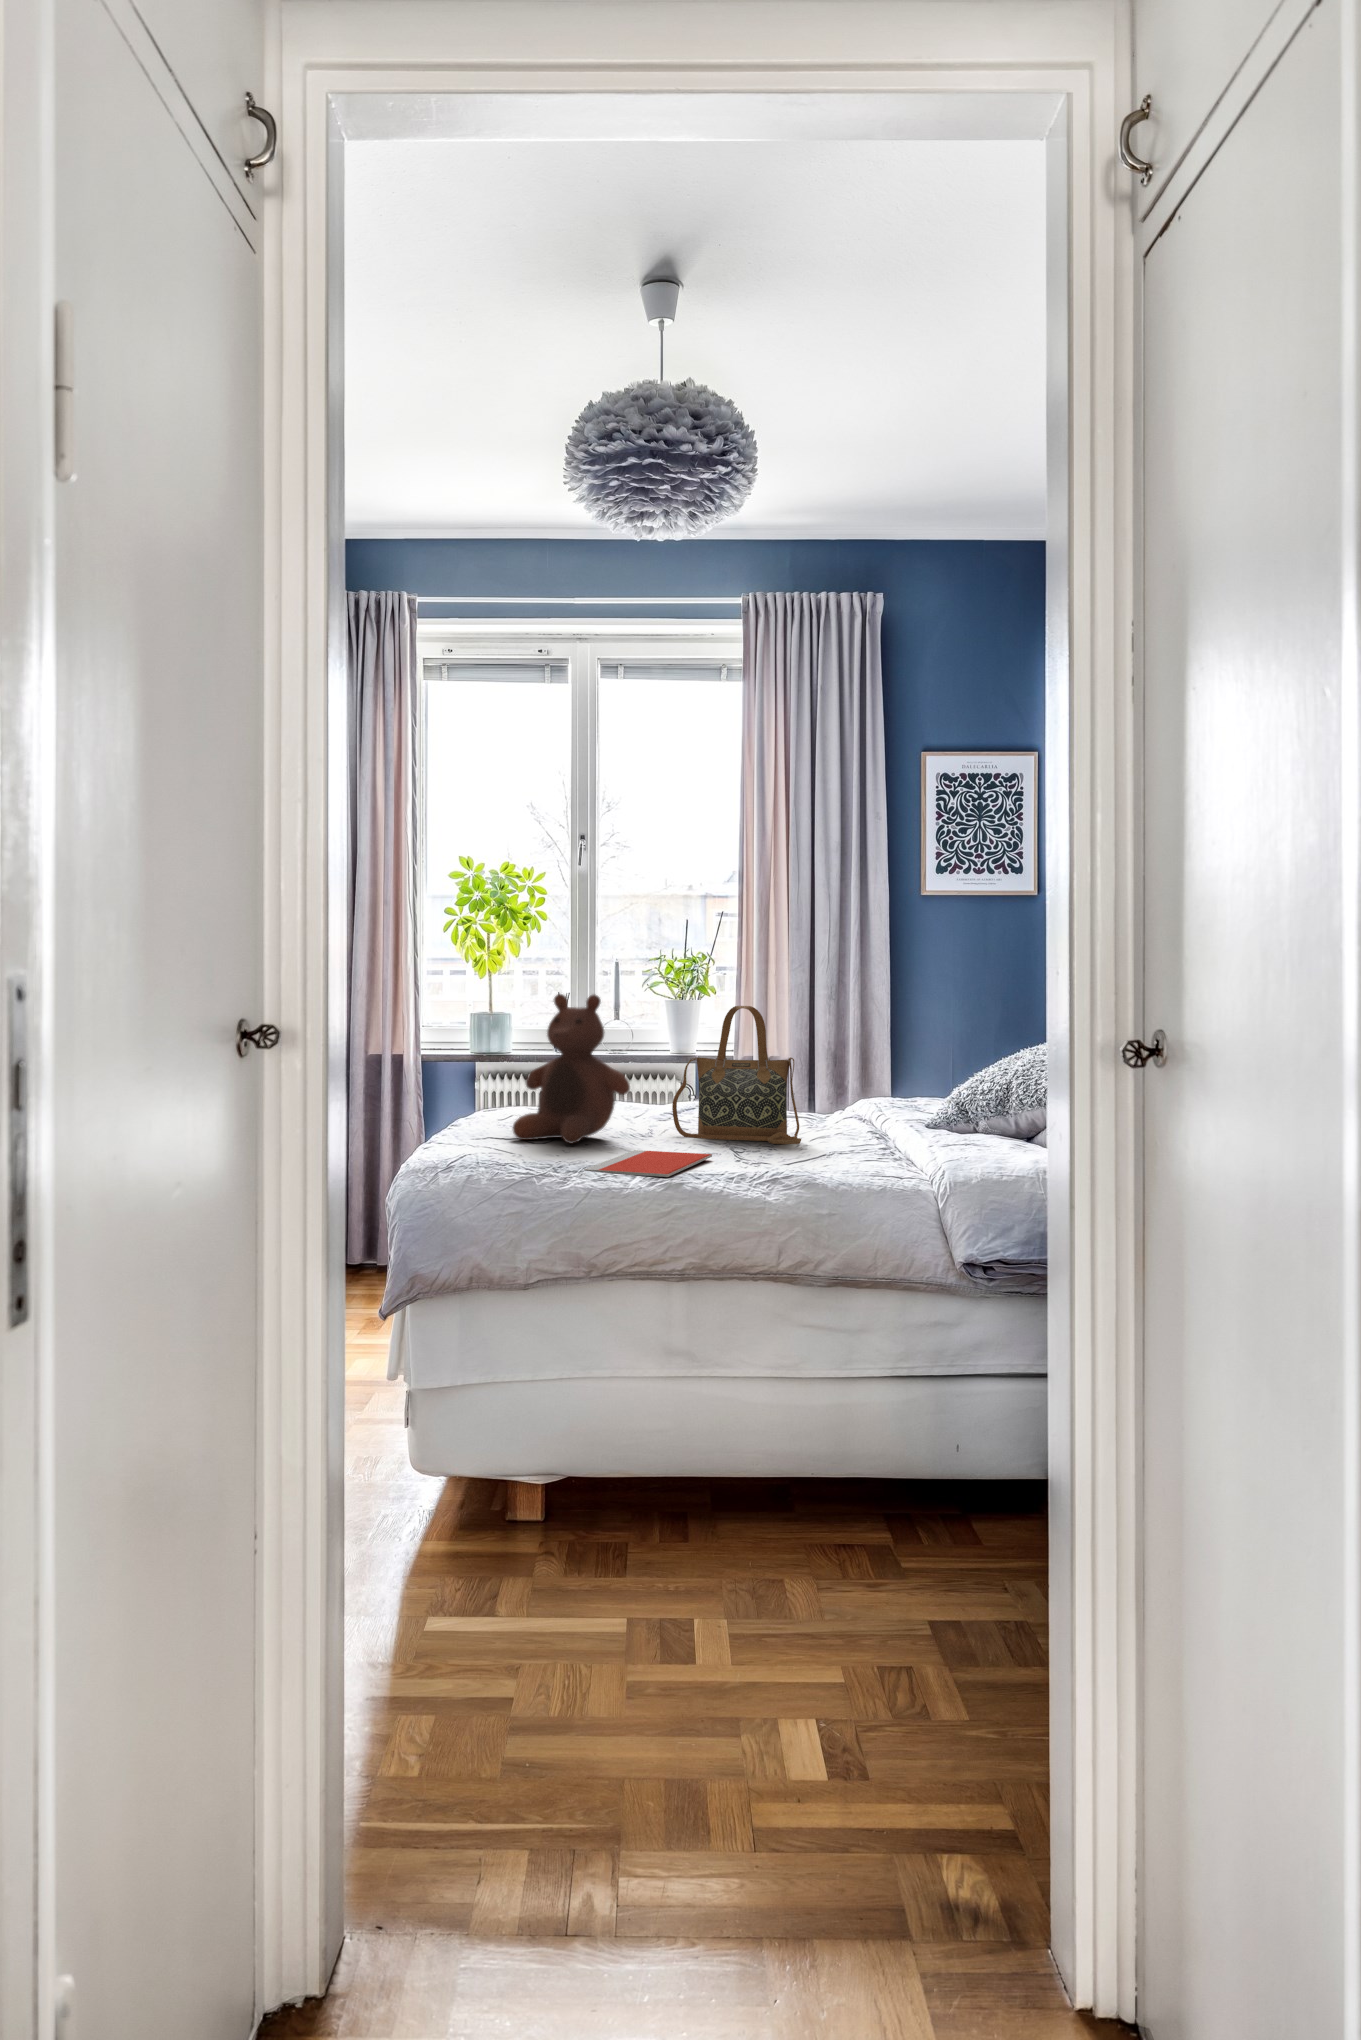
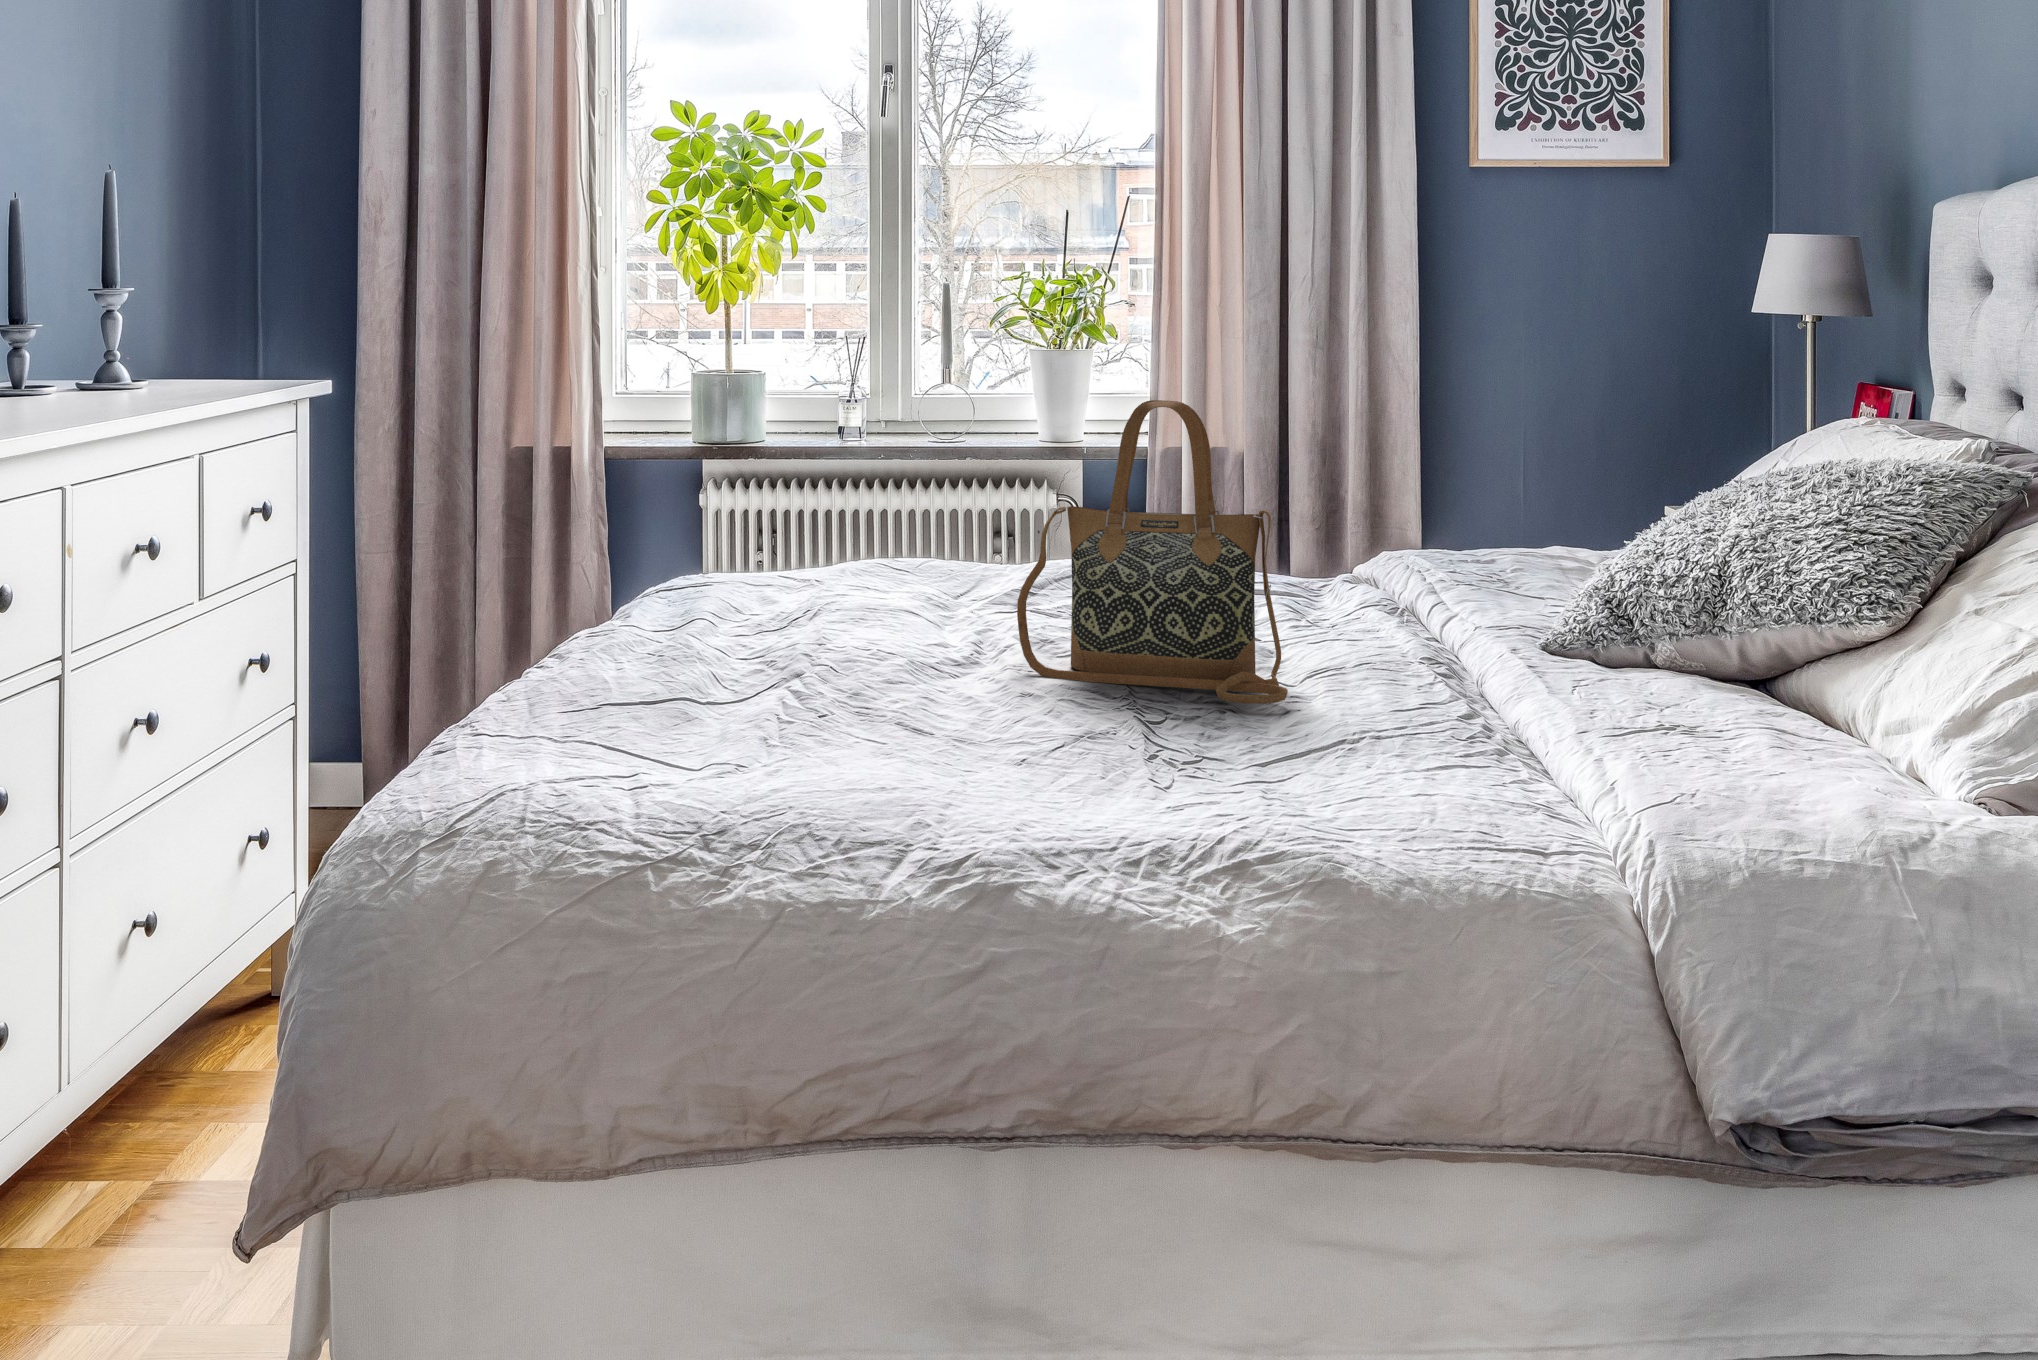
stuffed bear: present [513,994,630,1144] -> none [662,382,920,720]
notebook: present [584,1150,712,1177] -> none [779,743,1093,866]

